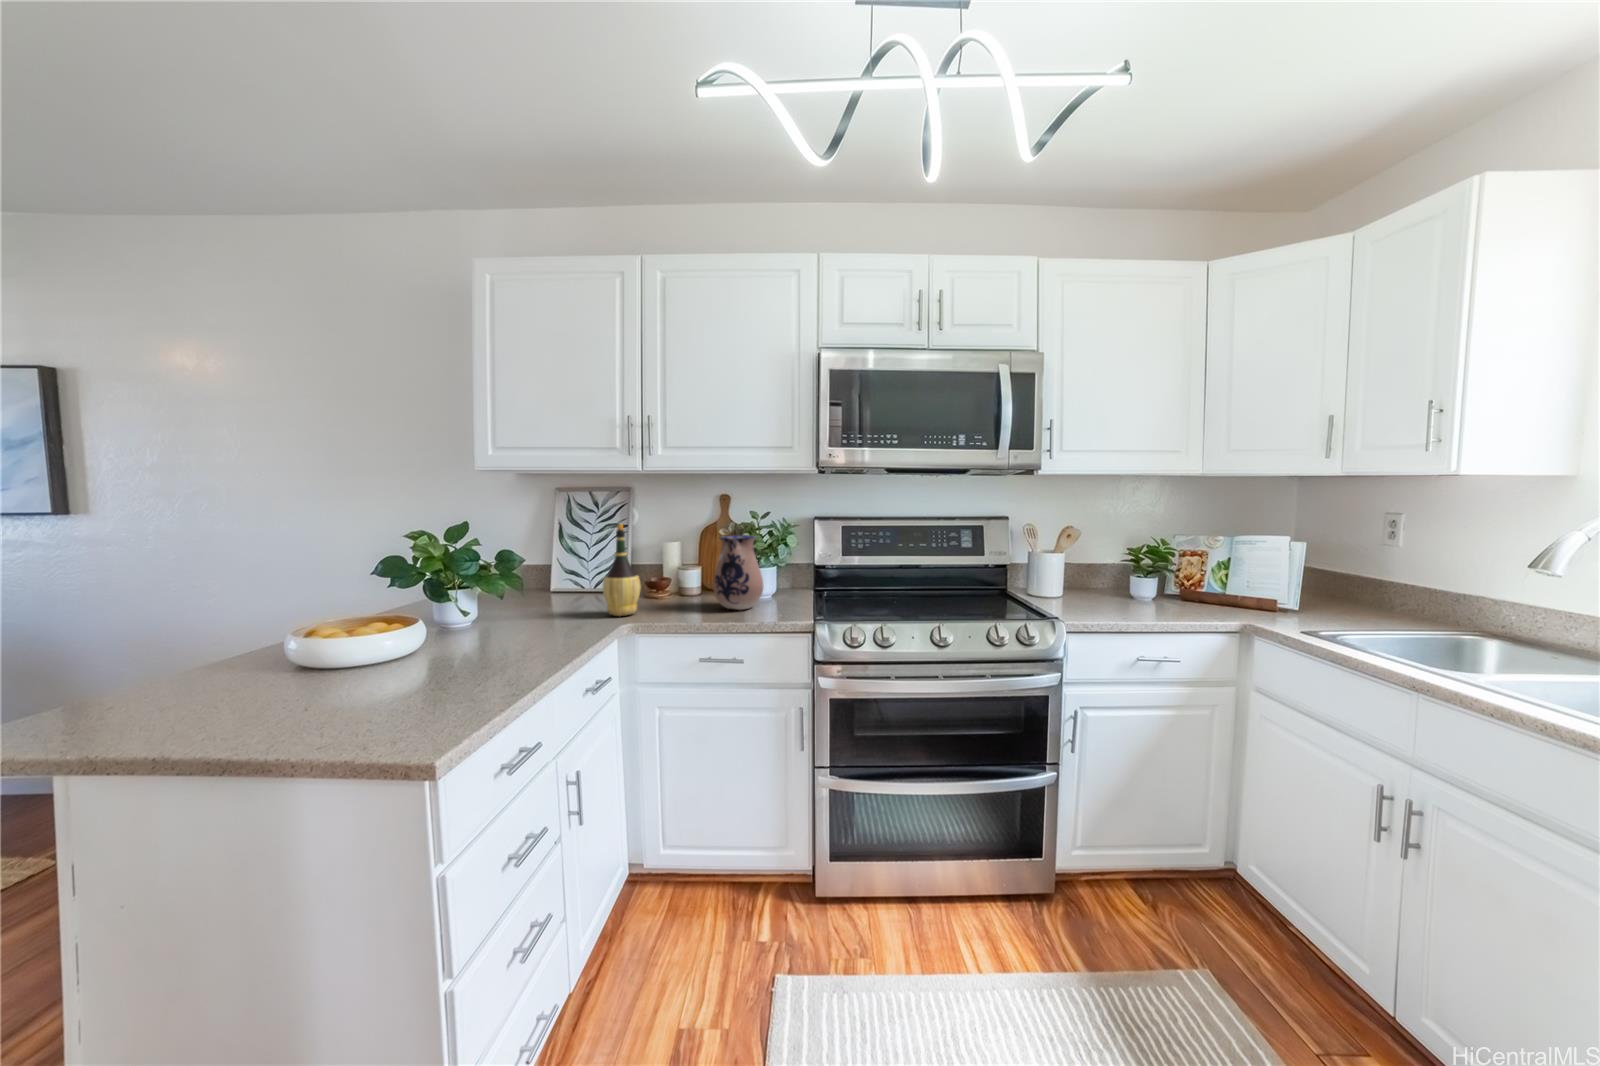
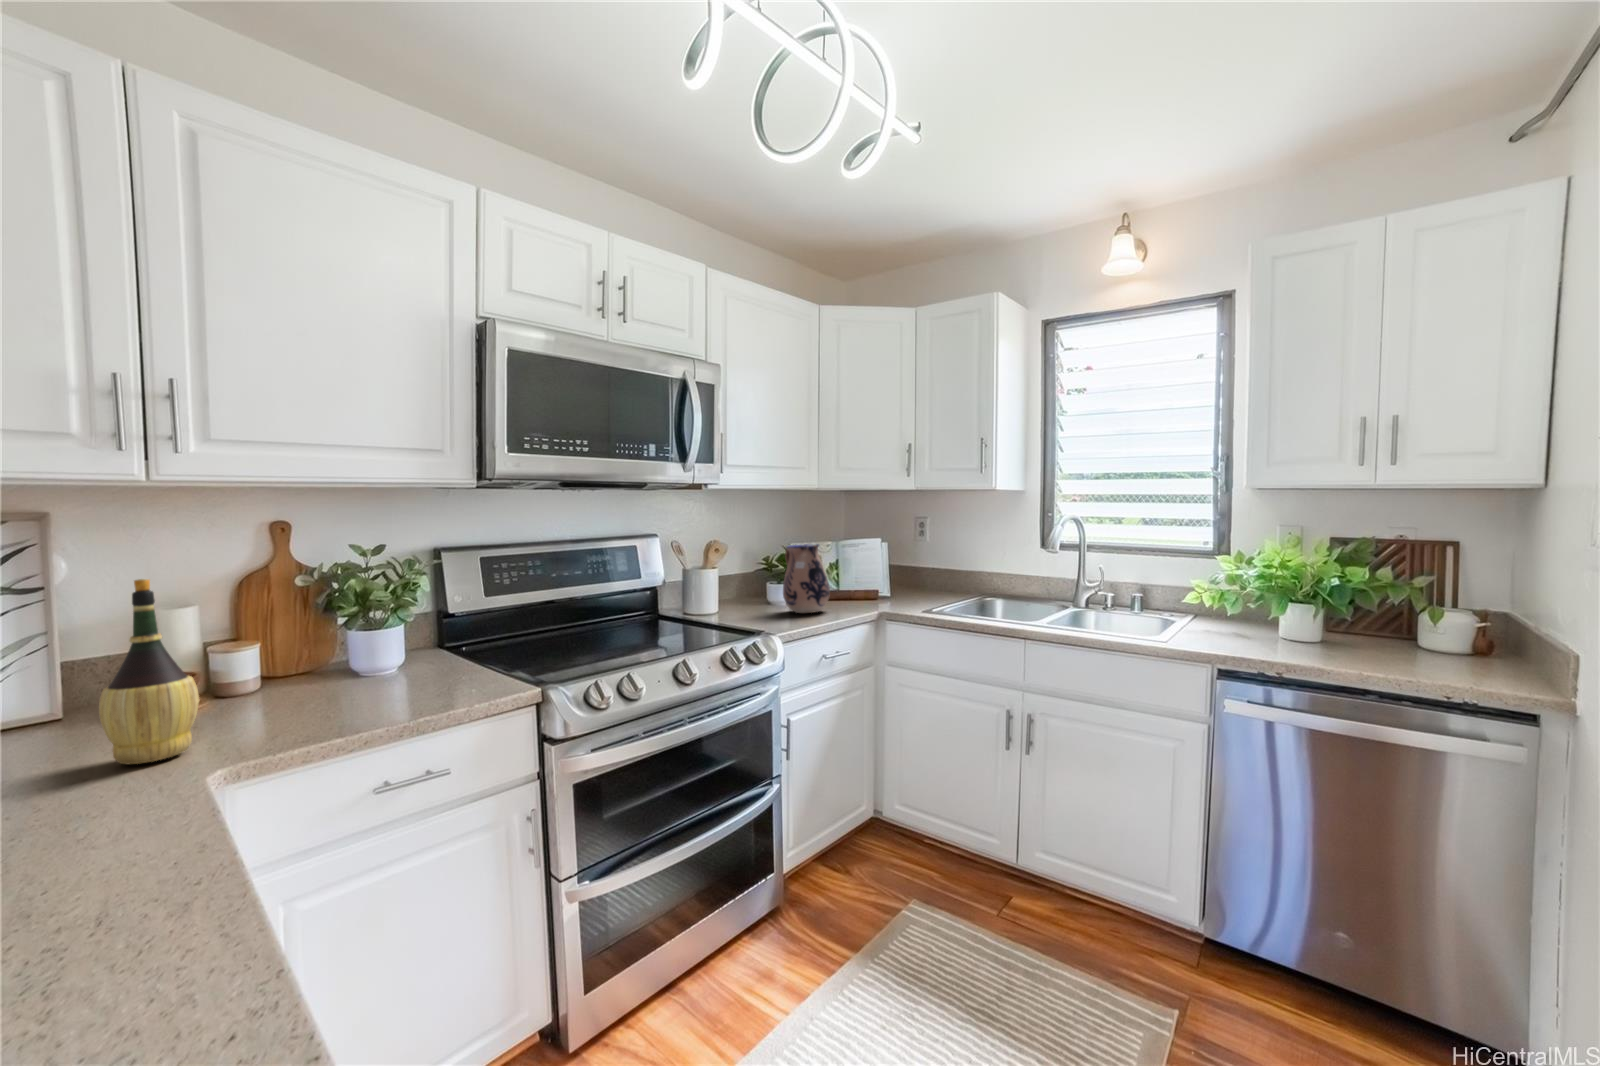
ceramic pitcher: present [713,535,763,610] -> present [783,544,830,613]

